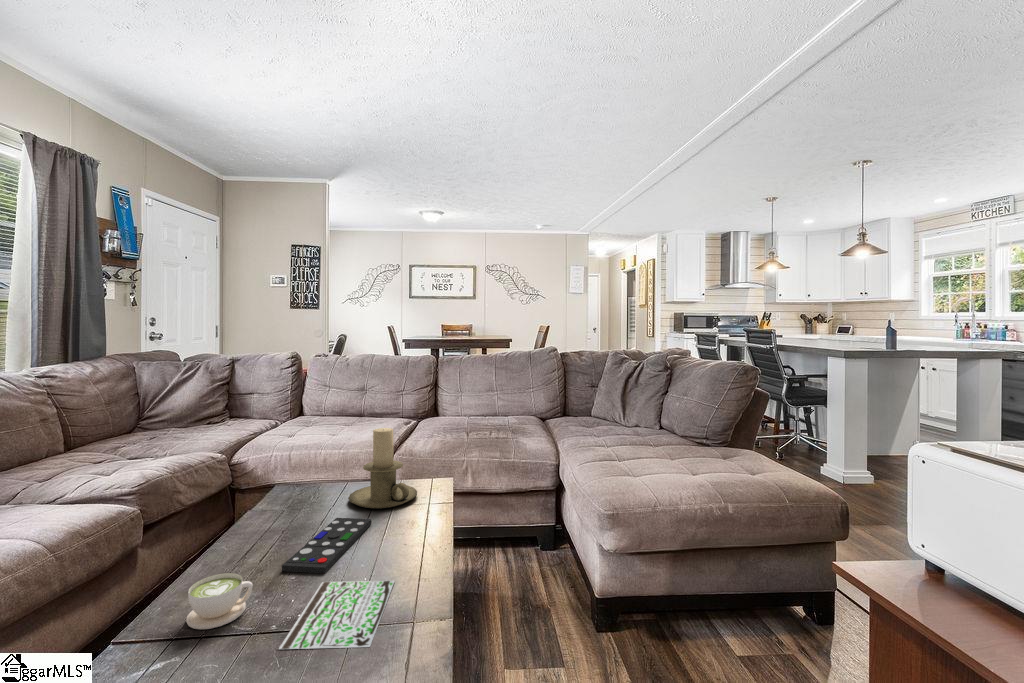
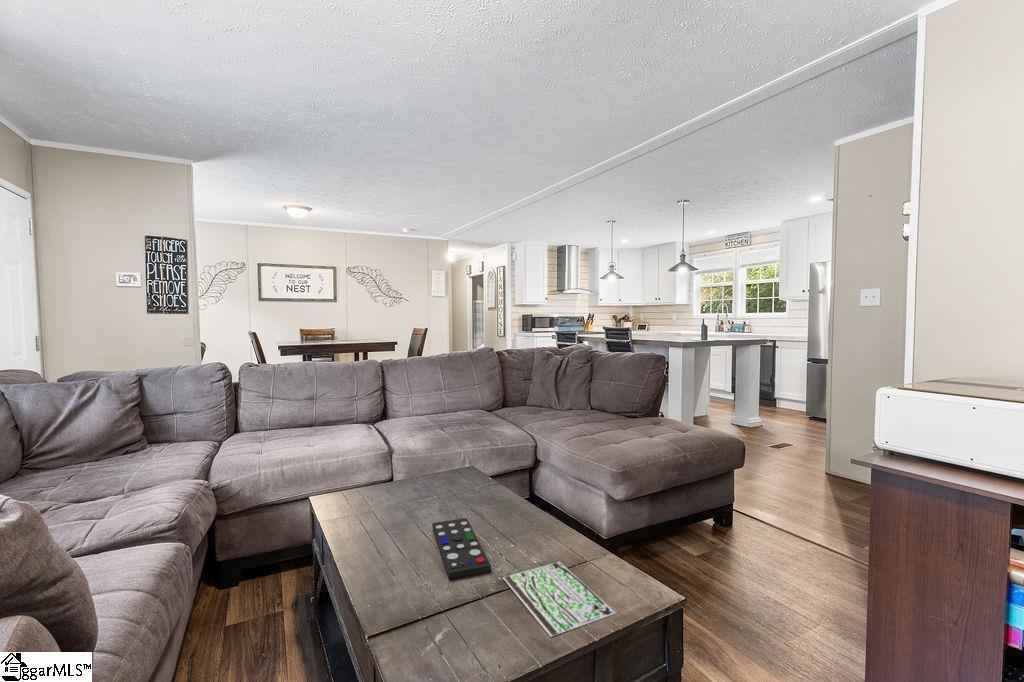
candle holder: present [348,428,417,509] -> none [410,432,475,510]
coffee cup: present [186,573,253,629] -> none [424,586,475,646]

